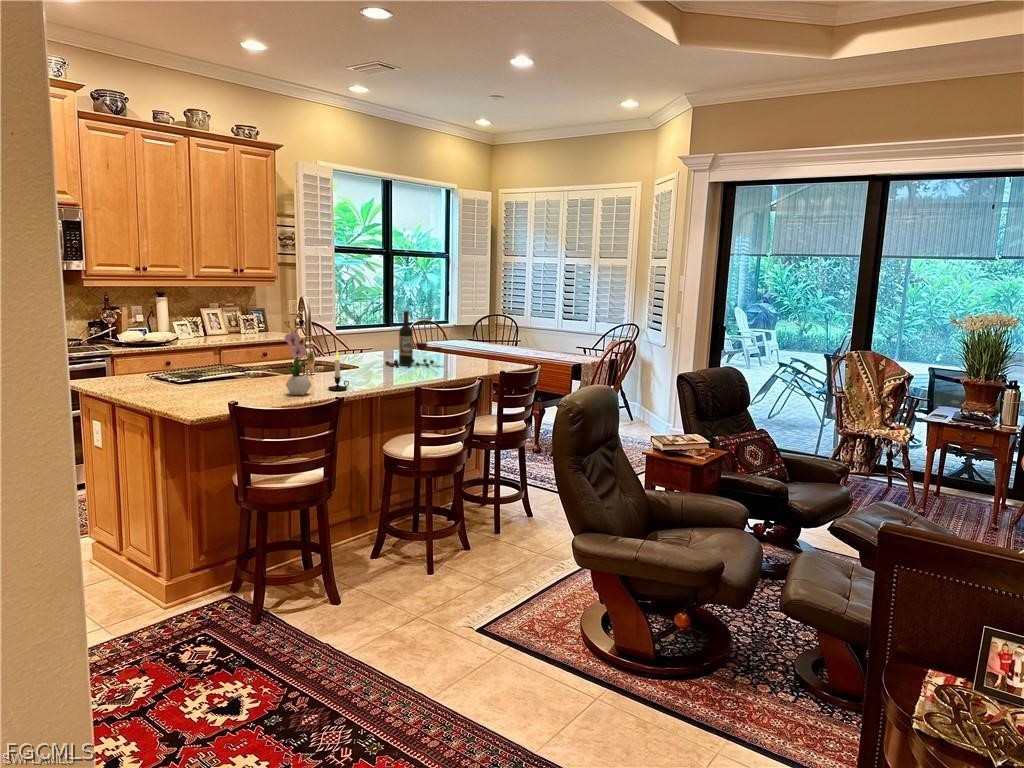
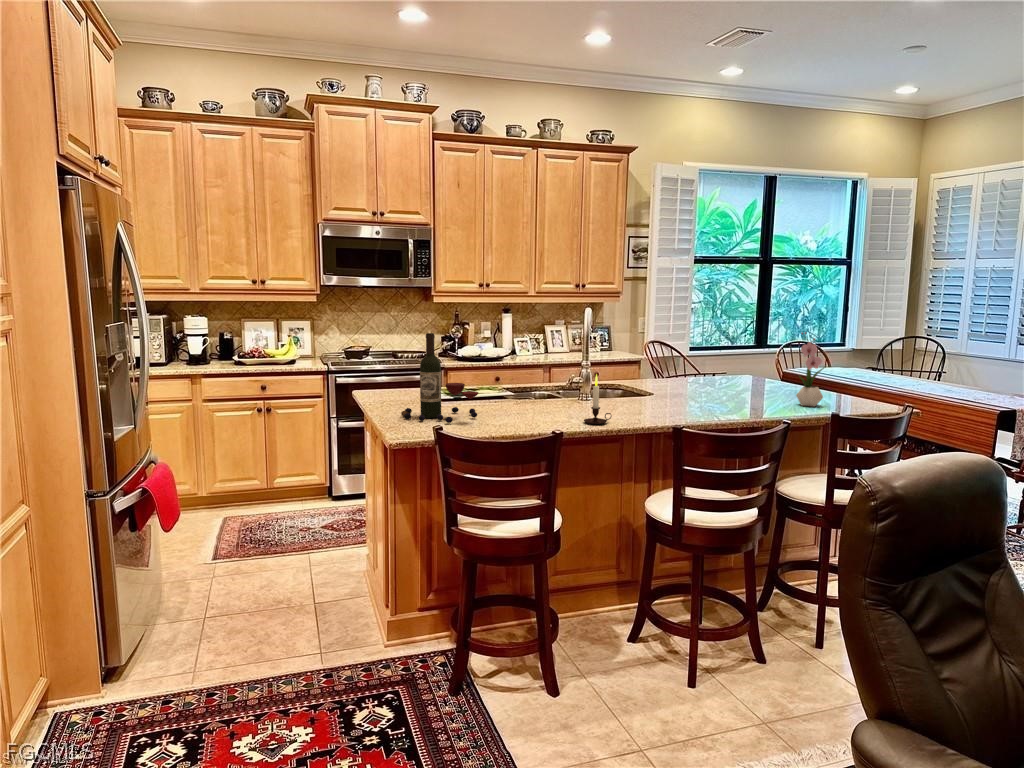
wine bottle: present [385,311,441,367] -> present [401,333,478,423]
flower arrangement: present [284,321,311,395] -> present [796,332,824,406]

